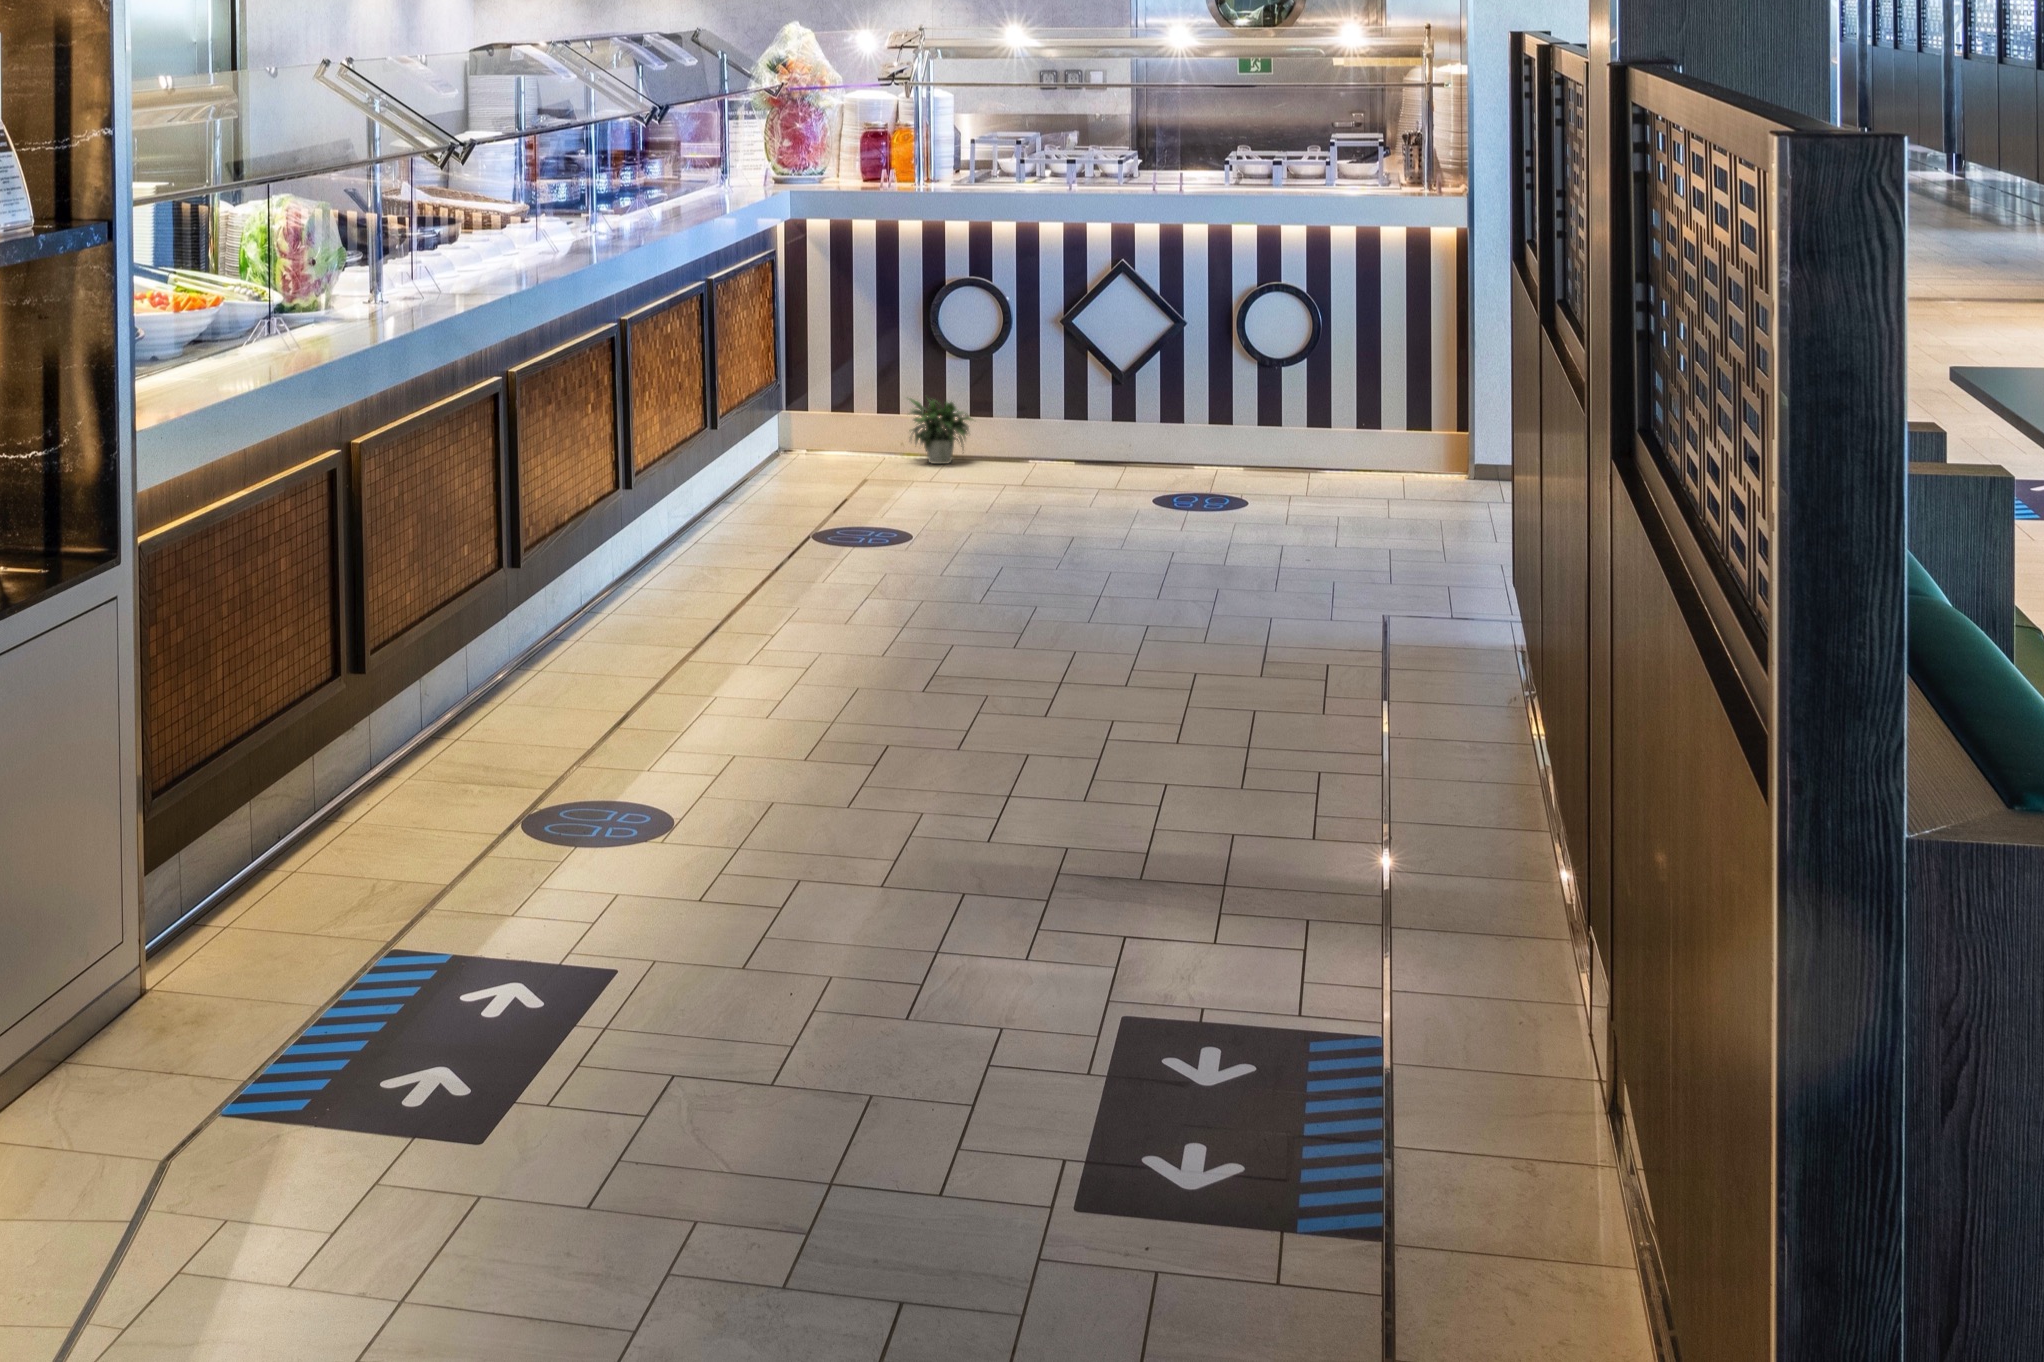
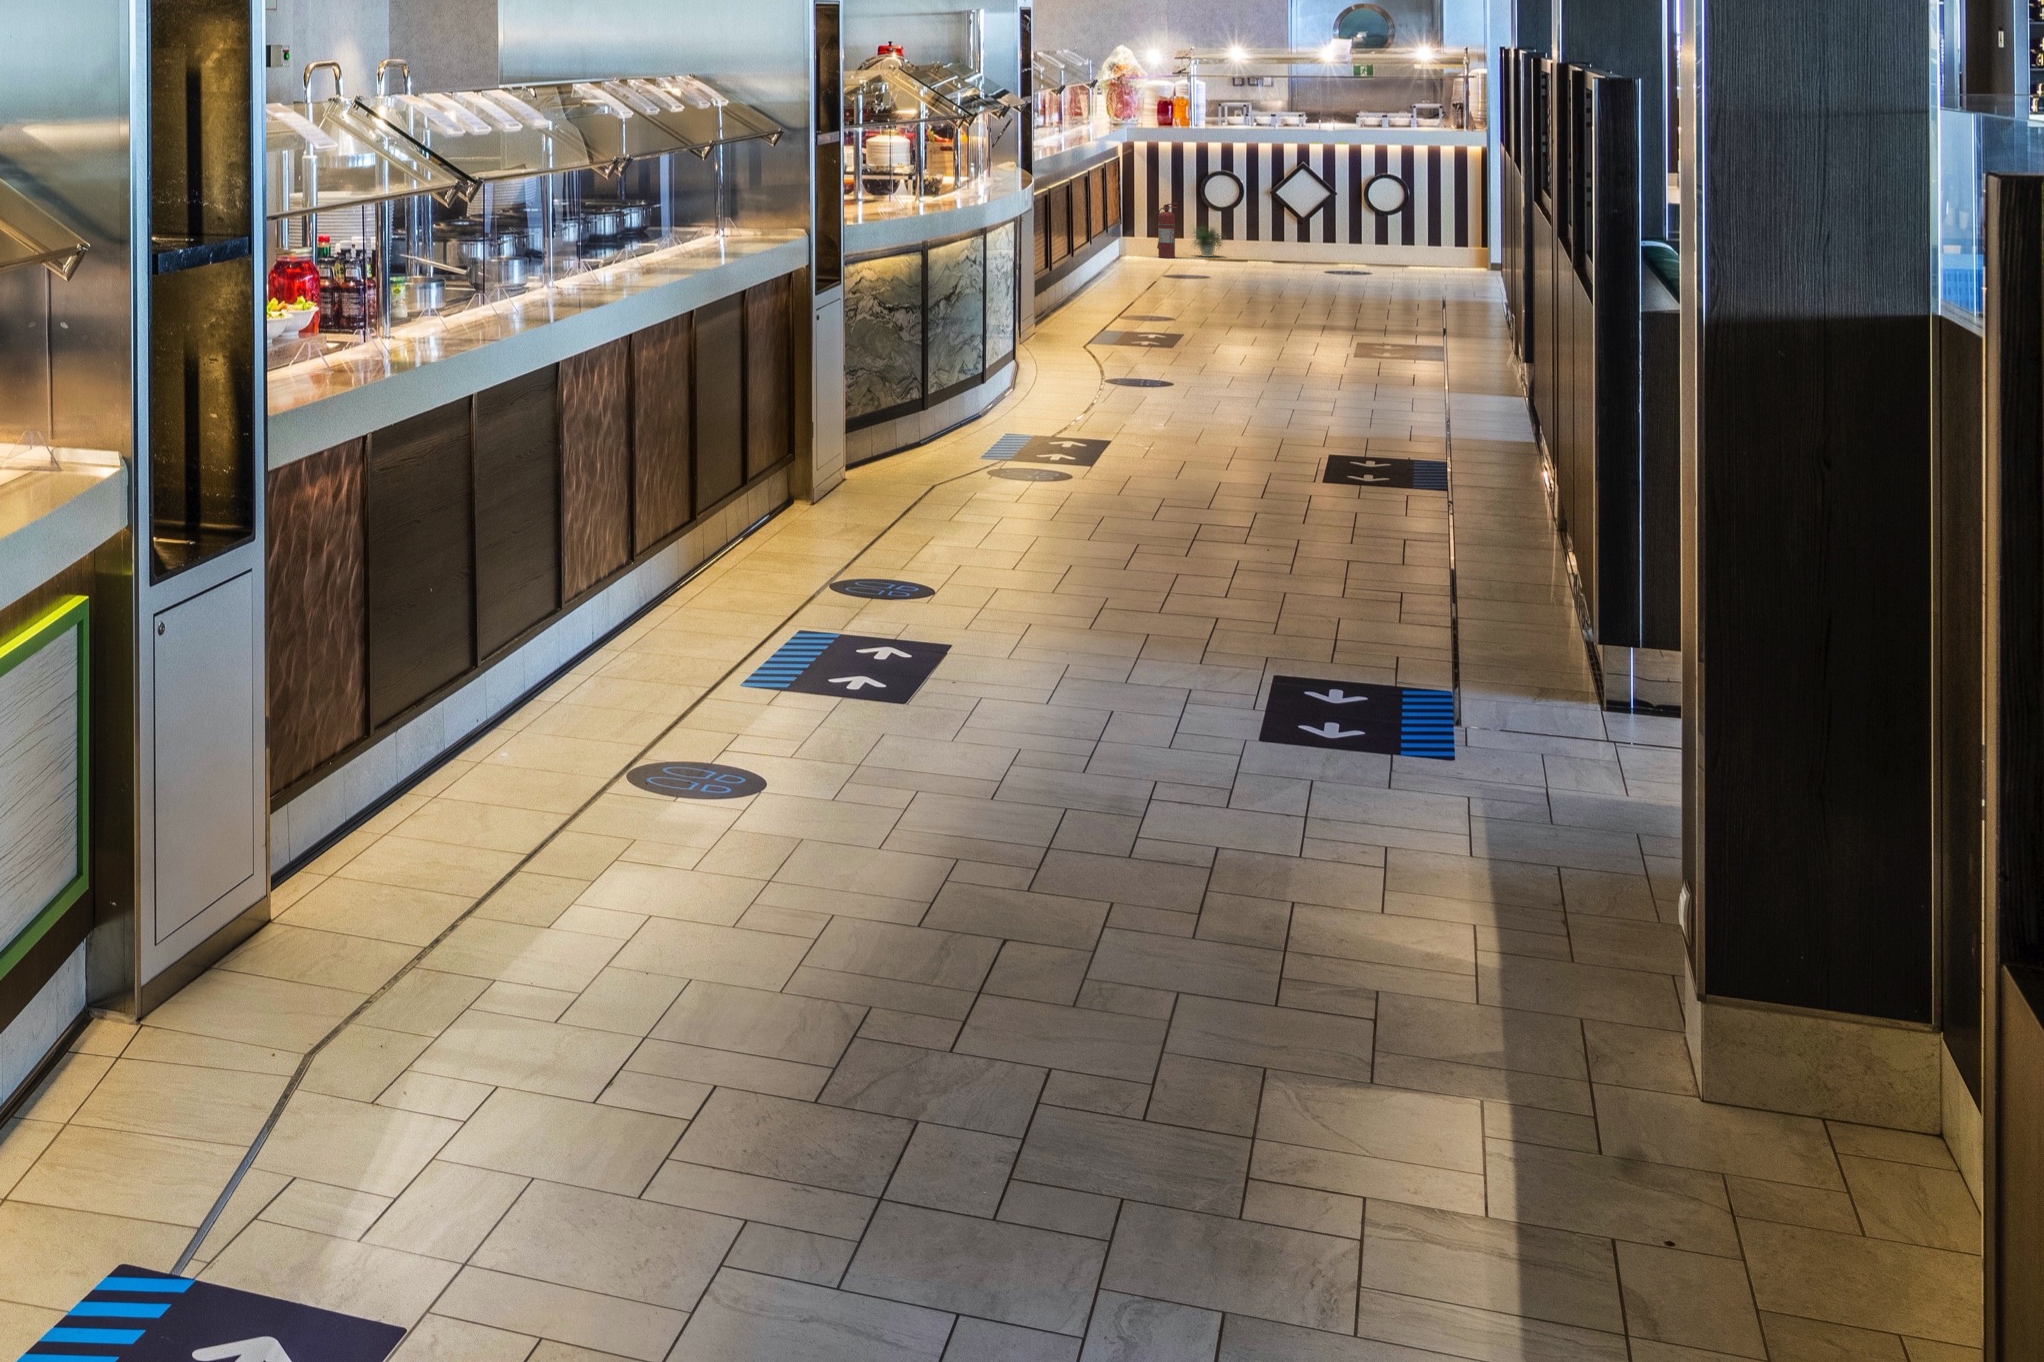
fire extinguisher: none [840,353,880,473] -> present [1157,203,1177,258]

